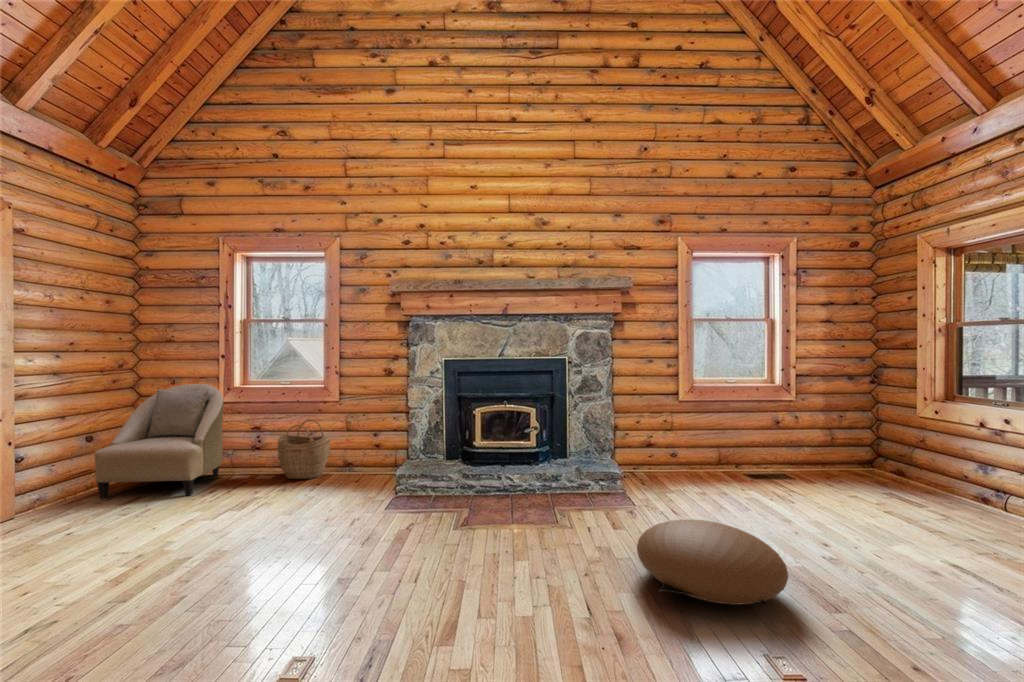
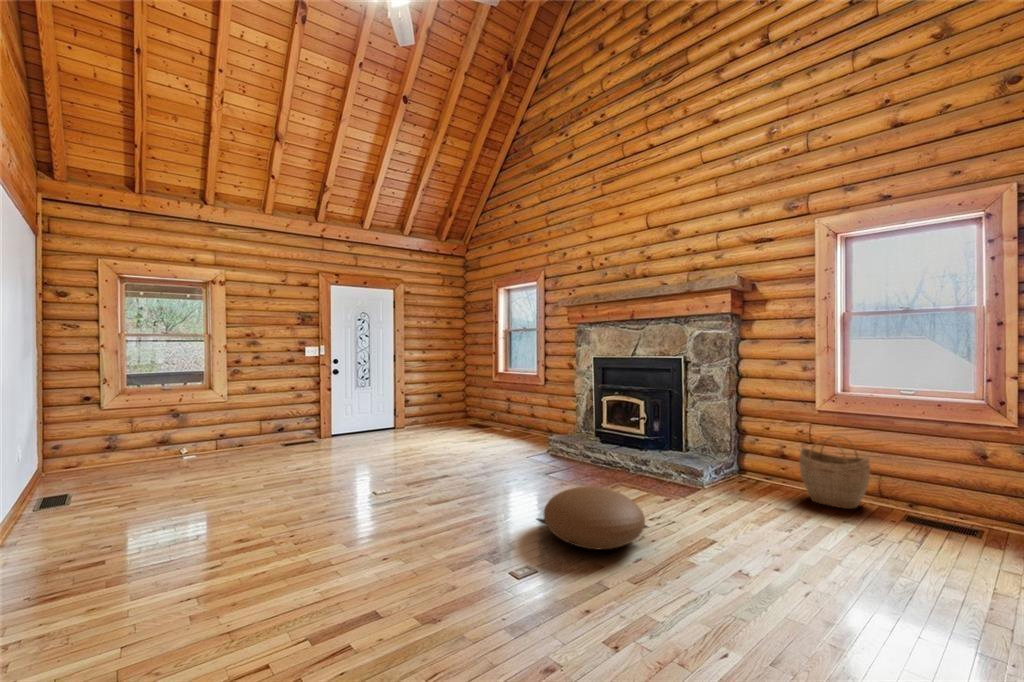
armchair: present [95,384,223,498] -> none [434,370,491,433]
woven basket: present [278,420,330,479] -> present [799,435,870,509]

